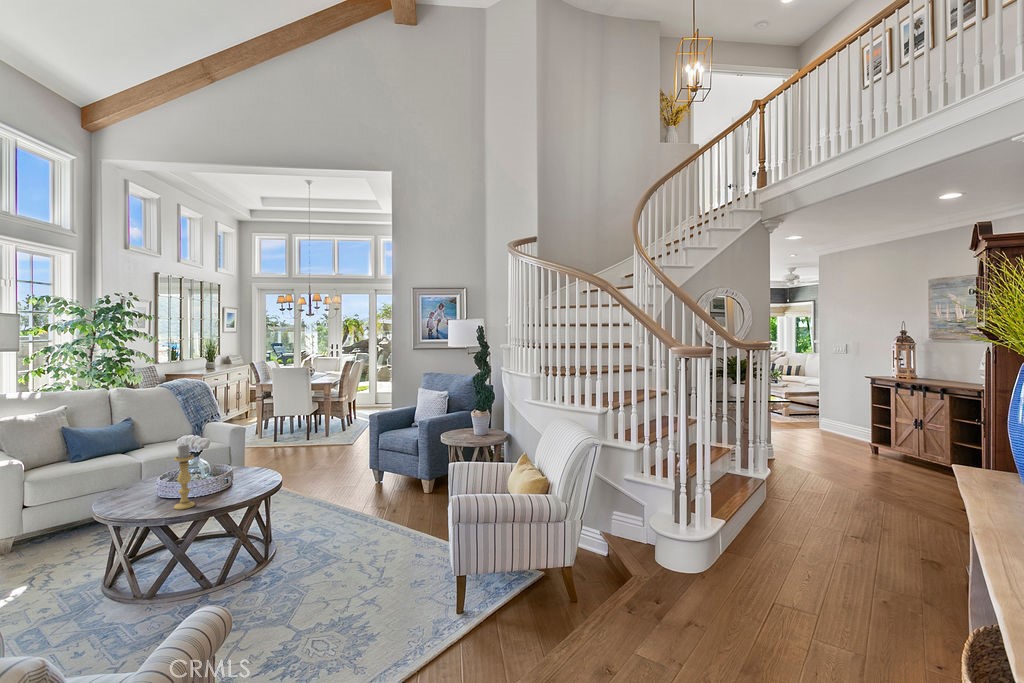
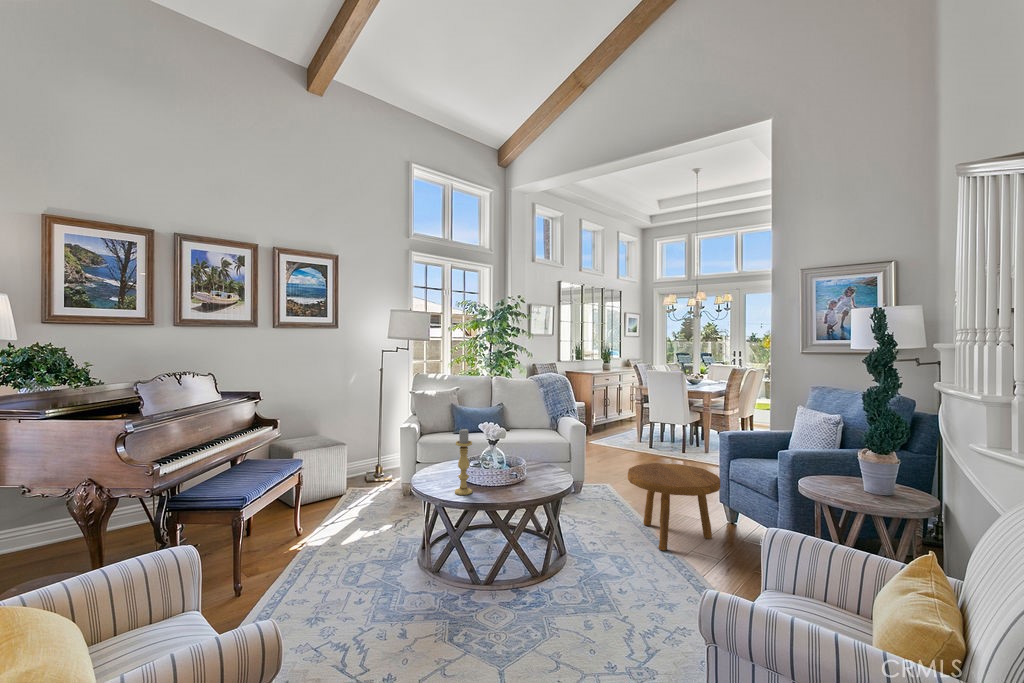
footstool: none [307,444,382,513] -> present [628,463,720,551]

